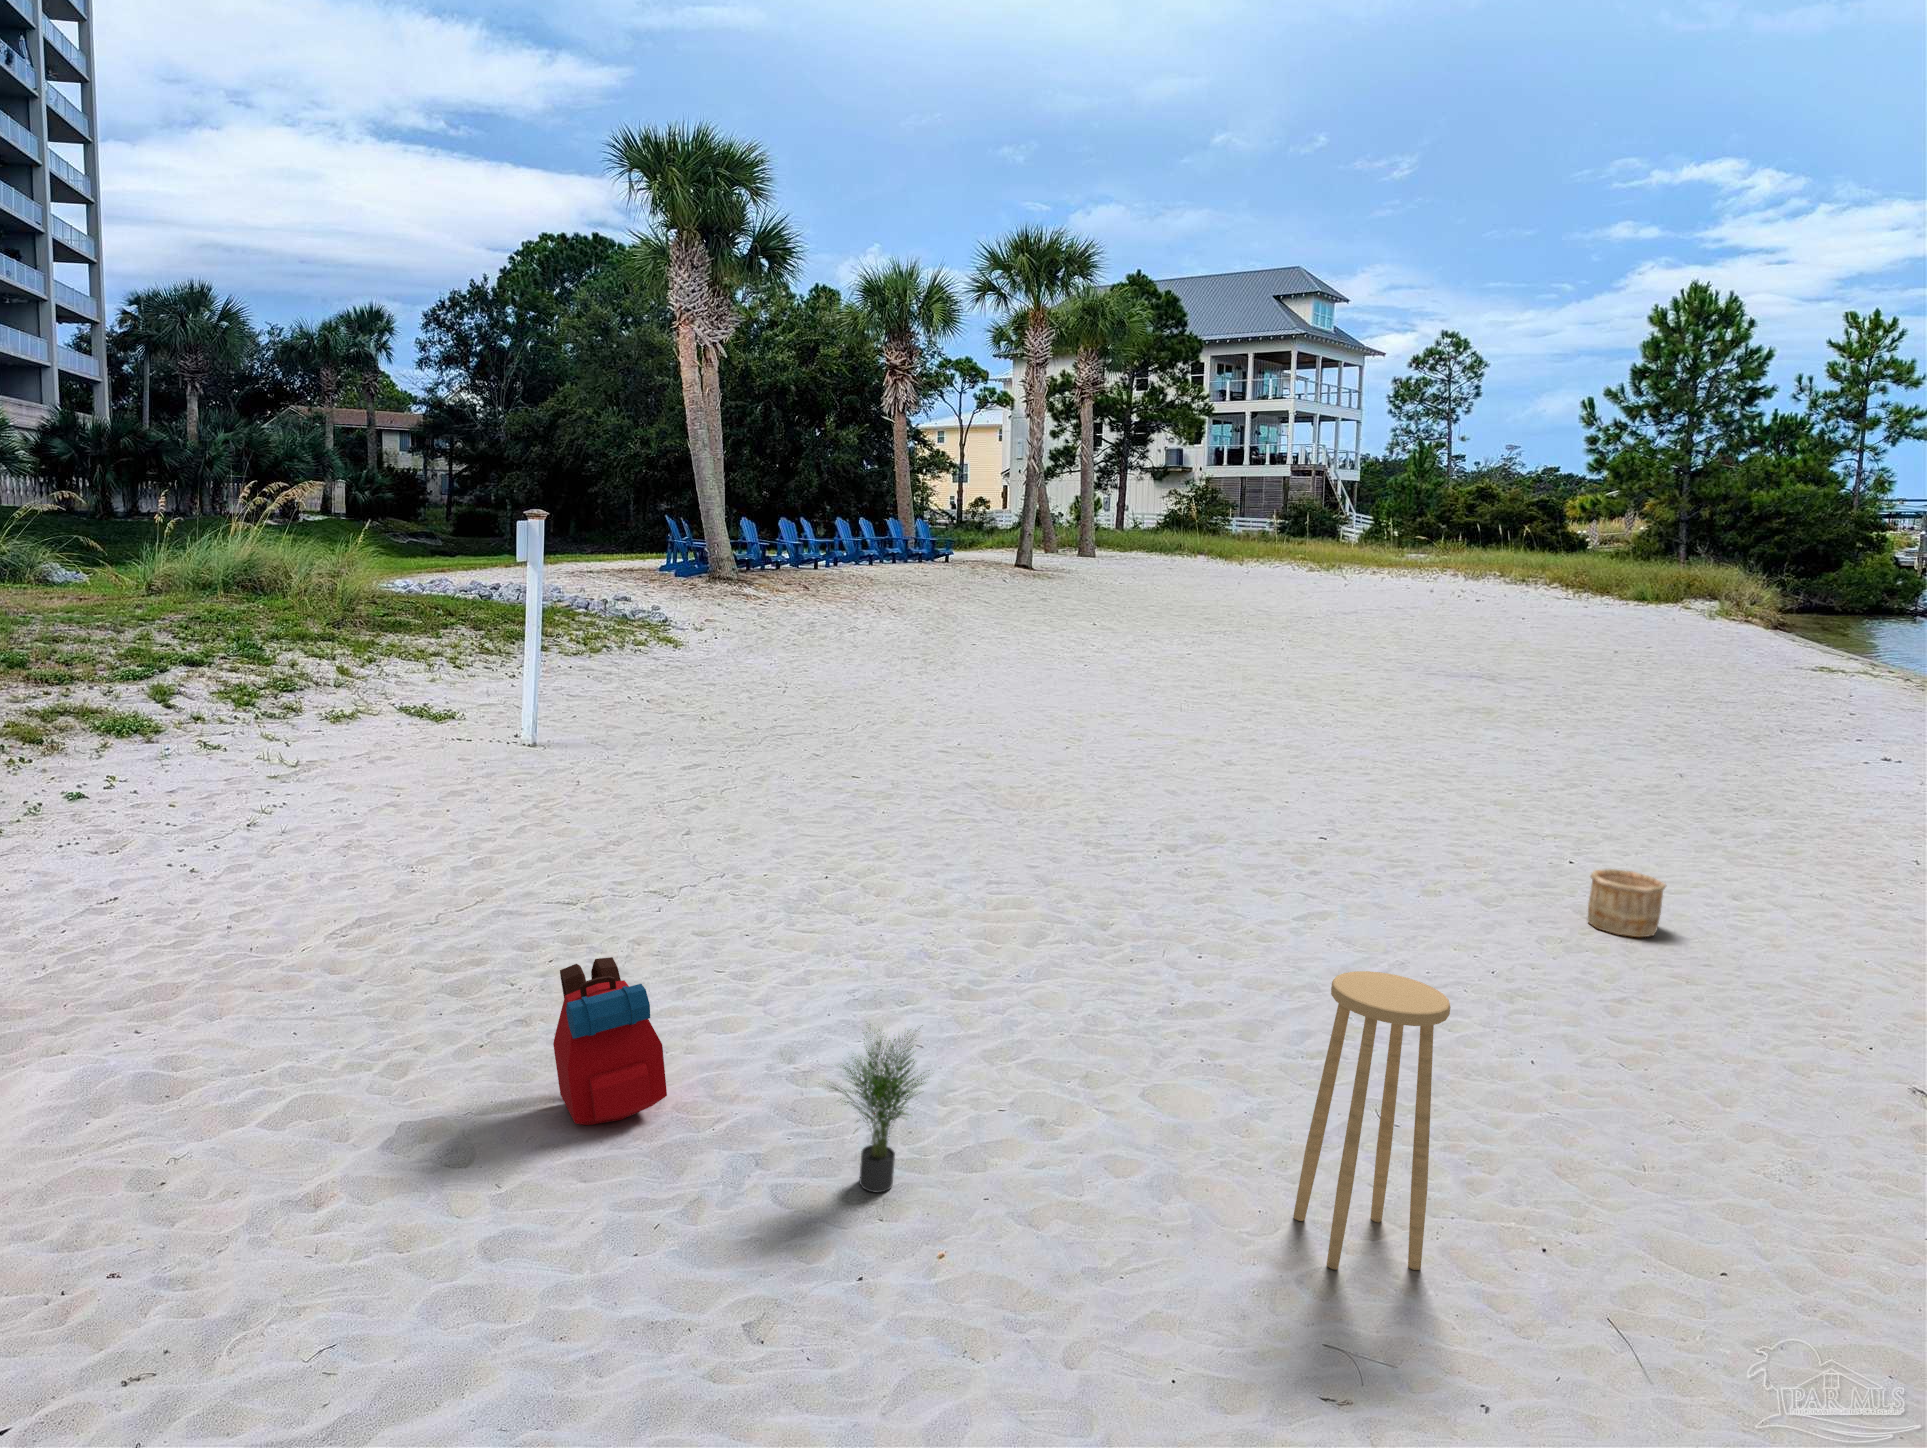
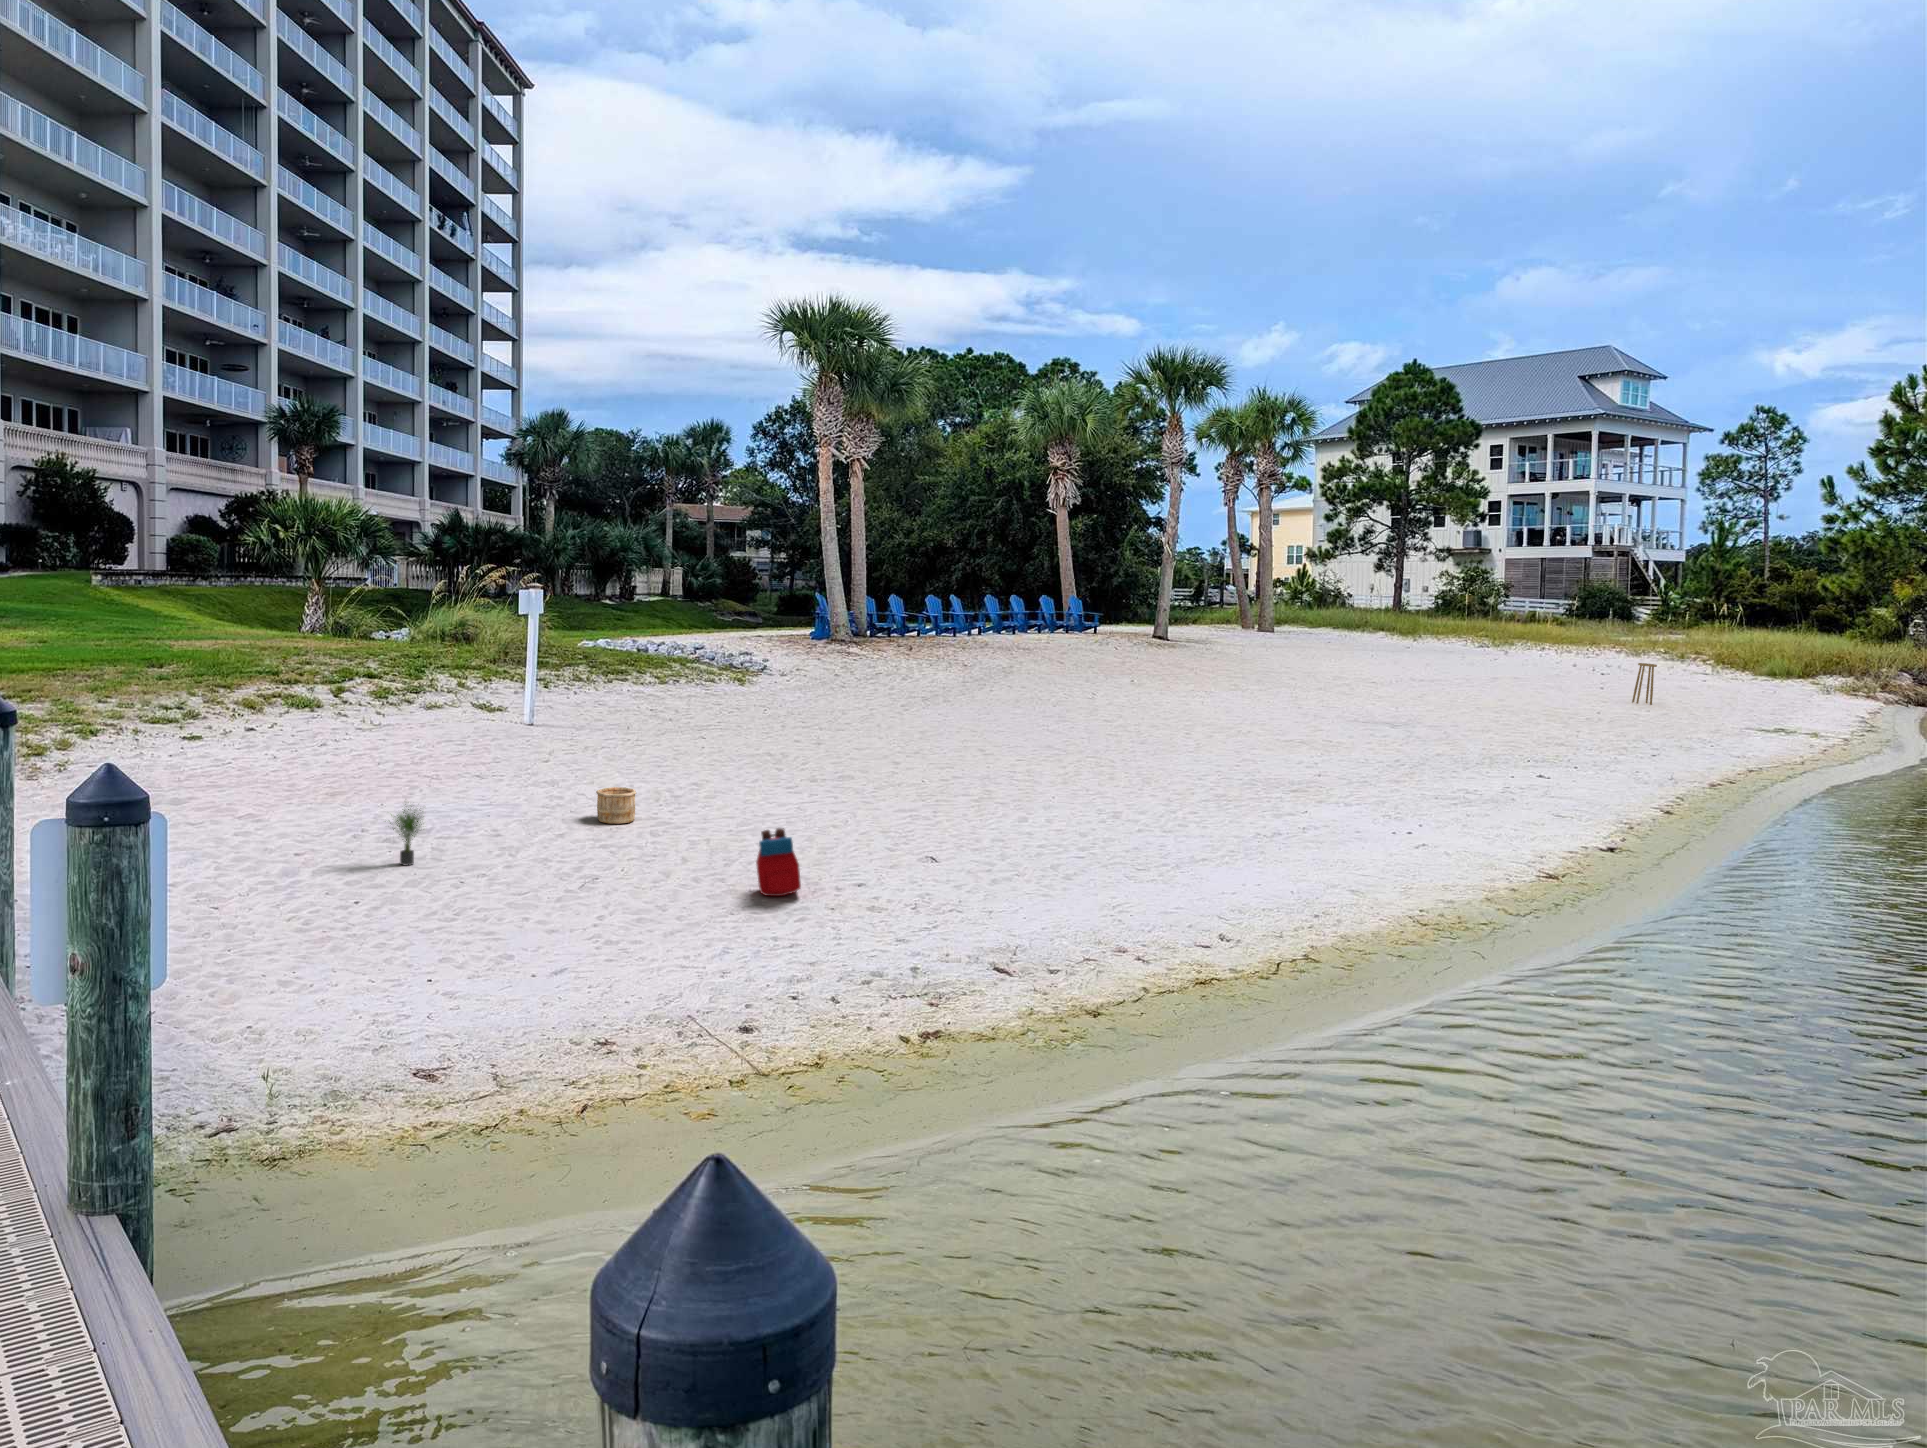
wooden bucket: present [1588,869,1666,937] -> present [596,787,636,824]
backpack: present [553,957,667,1125] -> present [756,828,801,896]
stool: present [1293,971,1451,1270] -> present [1632,663,1657,705]

